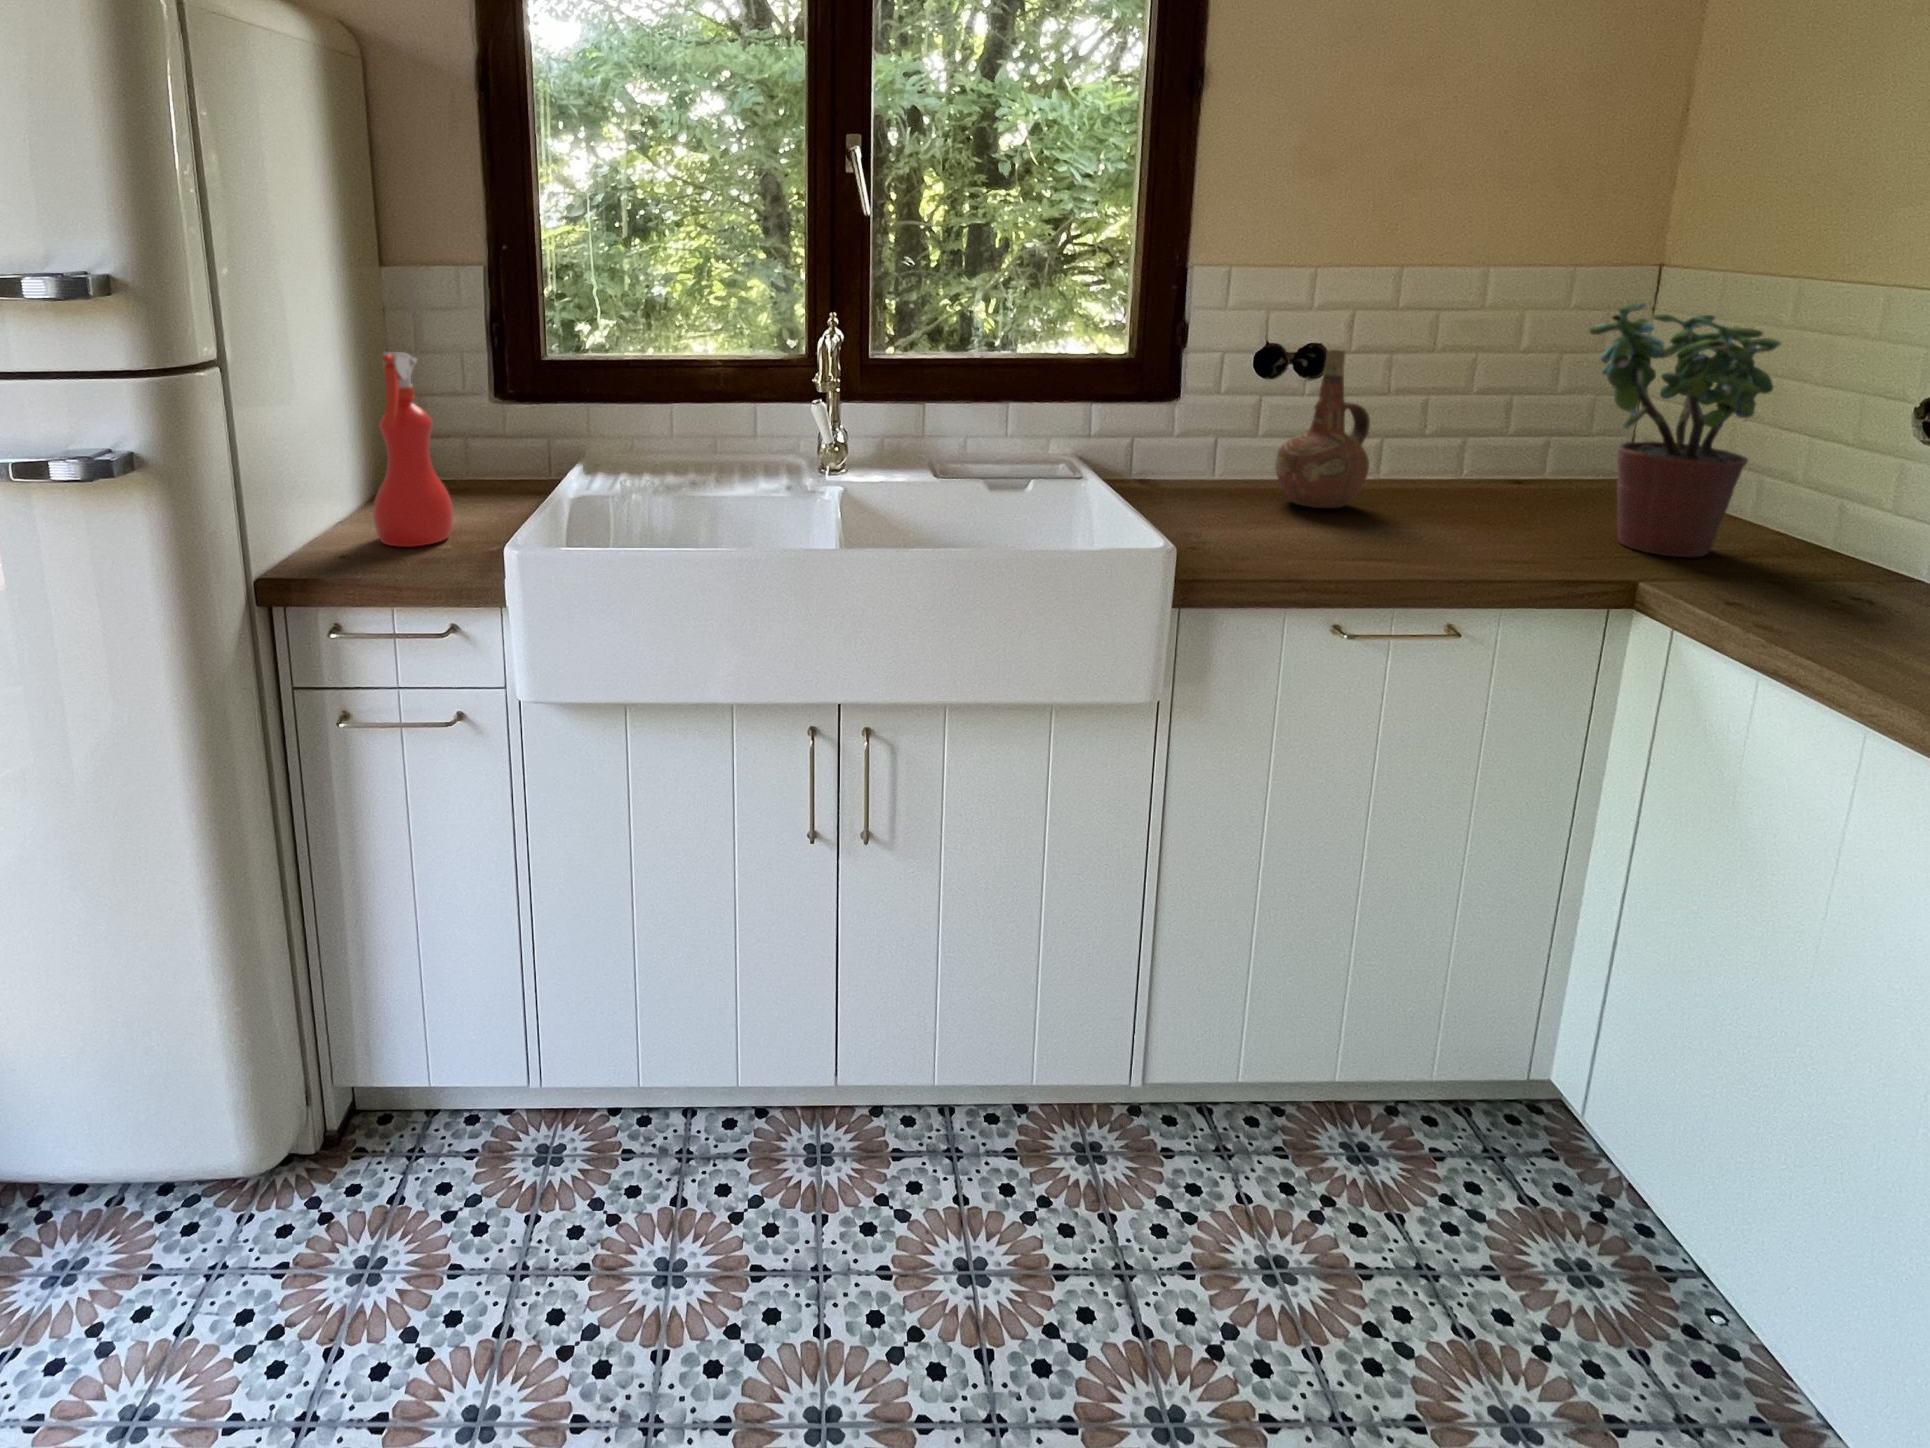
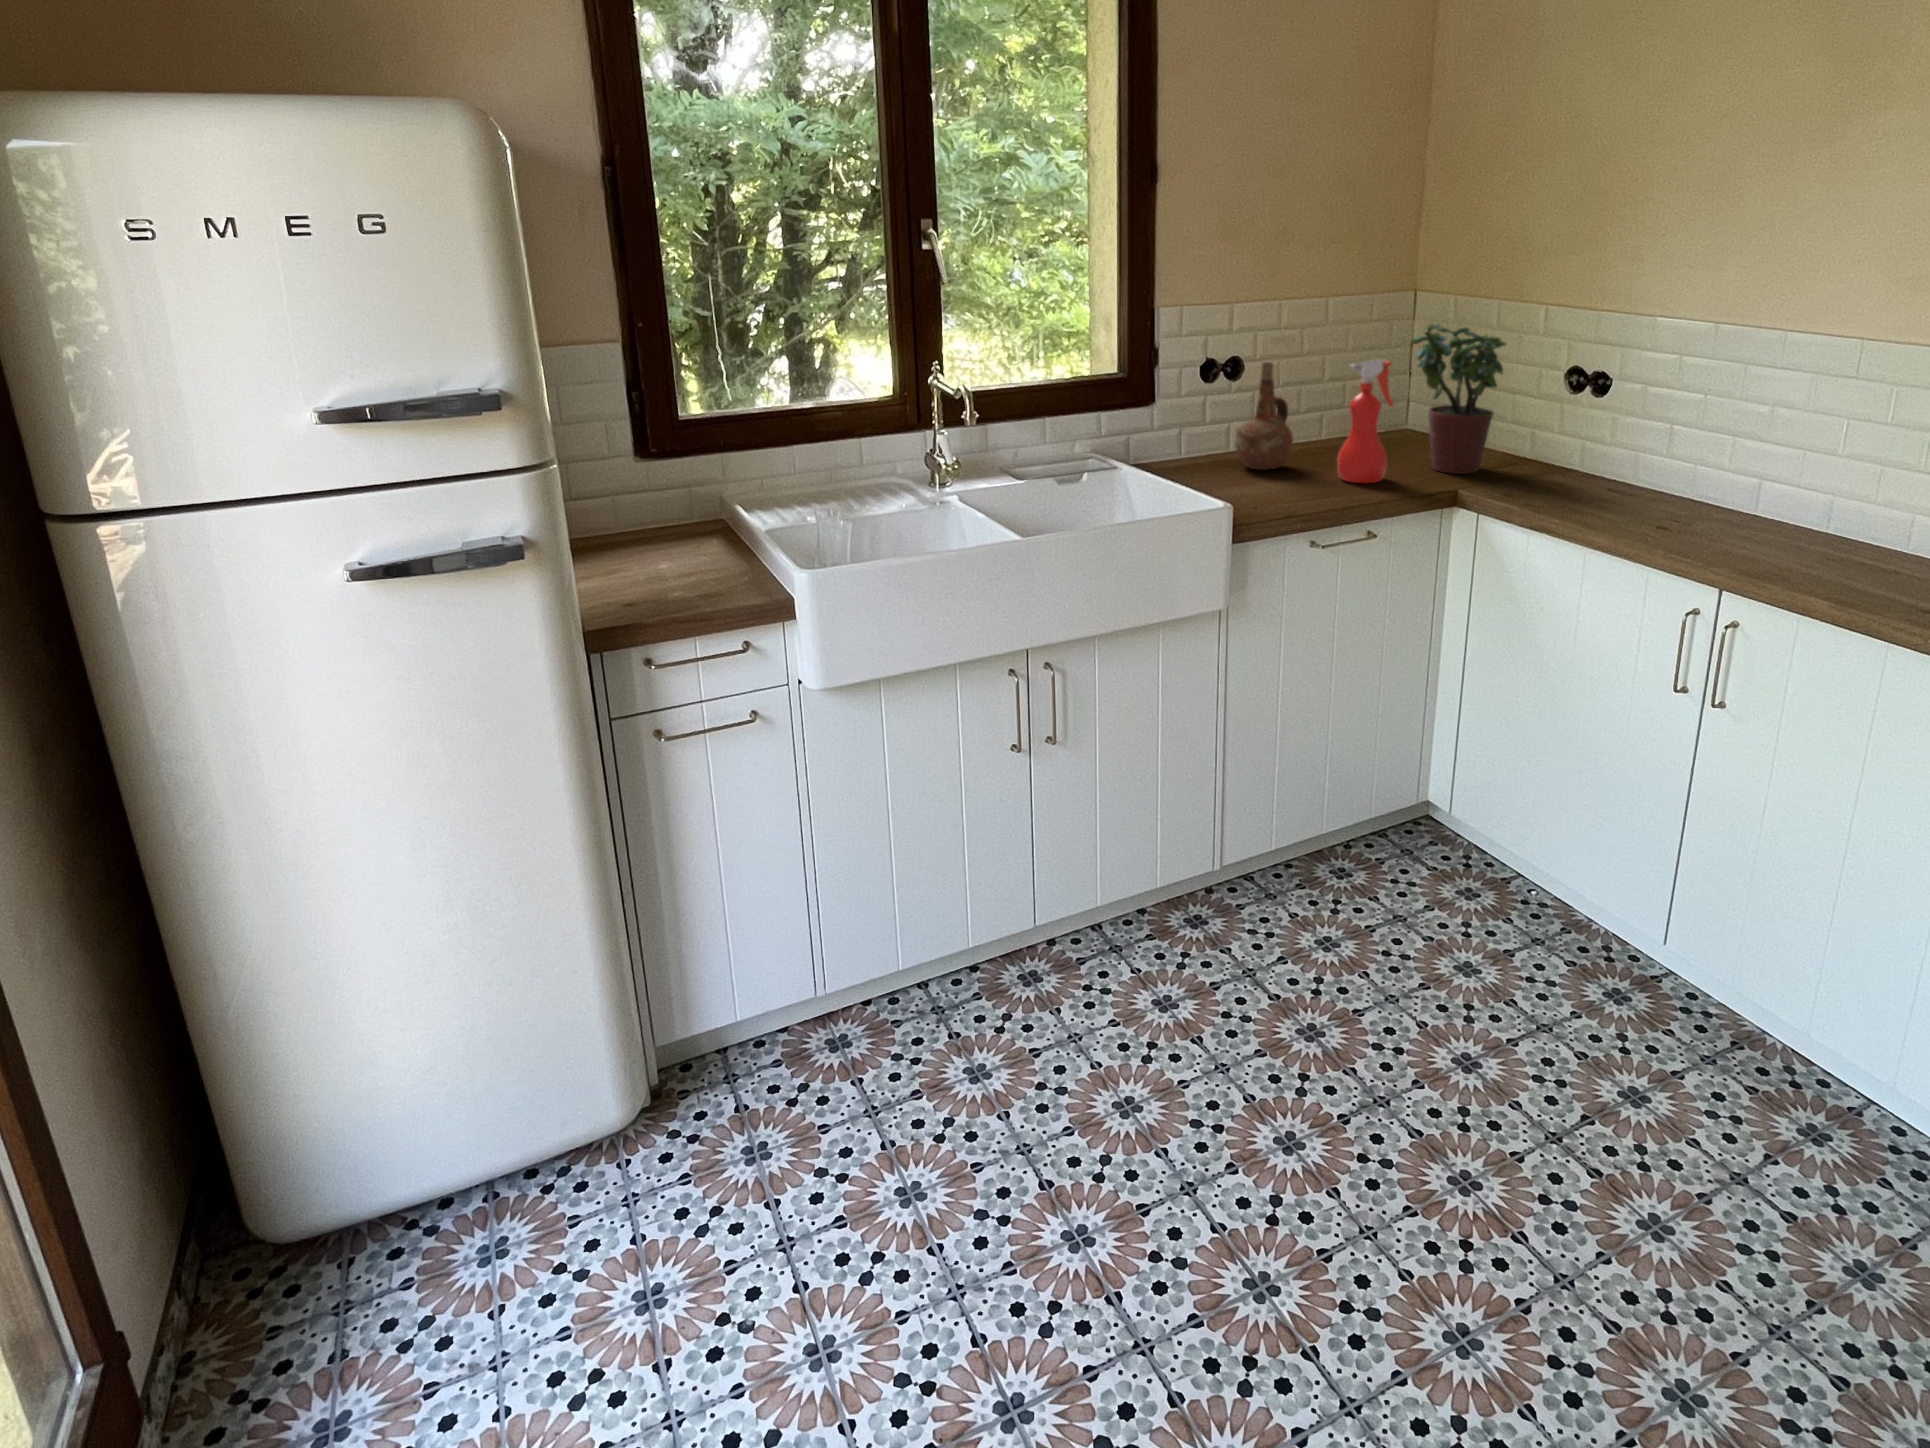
spray bottle: present [373,352,453,547] -> present [1337,360,1393,483]

